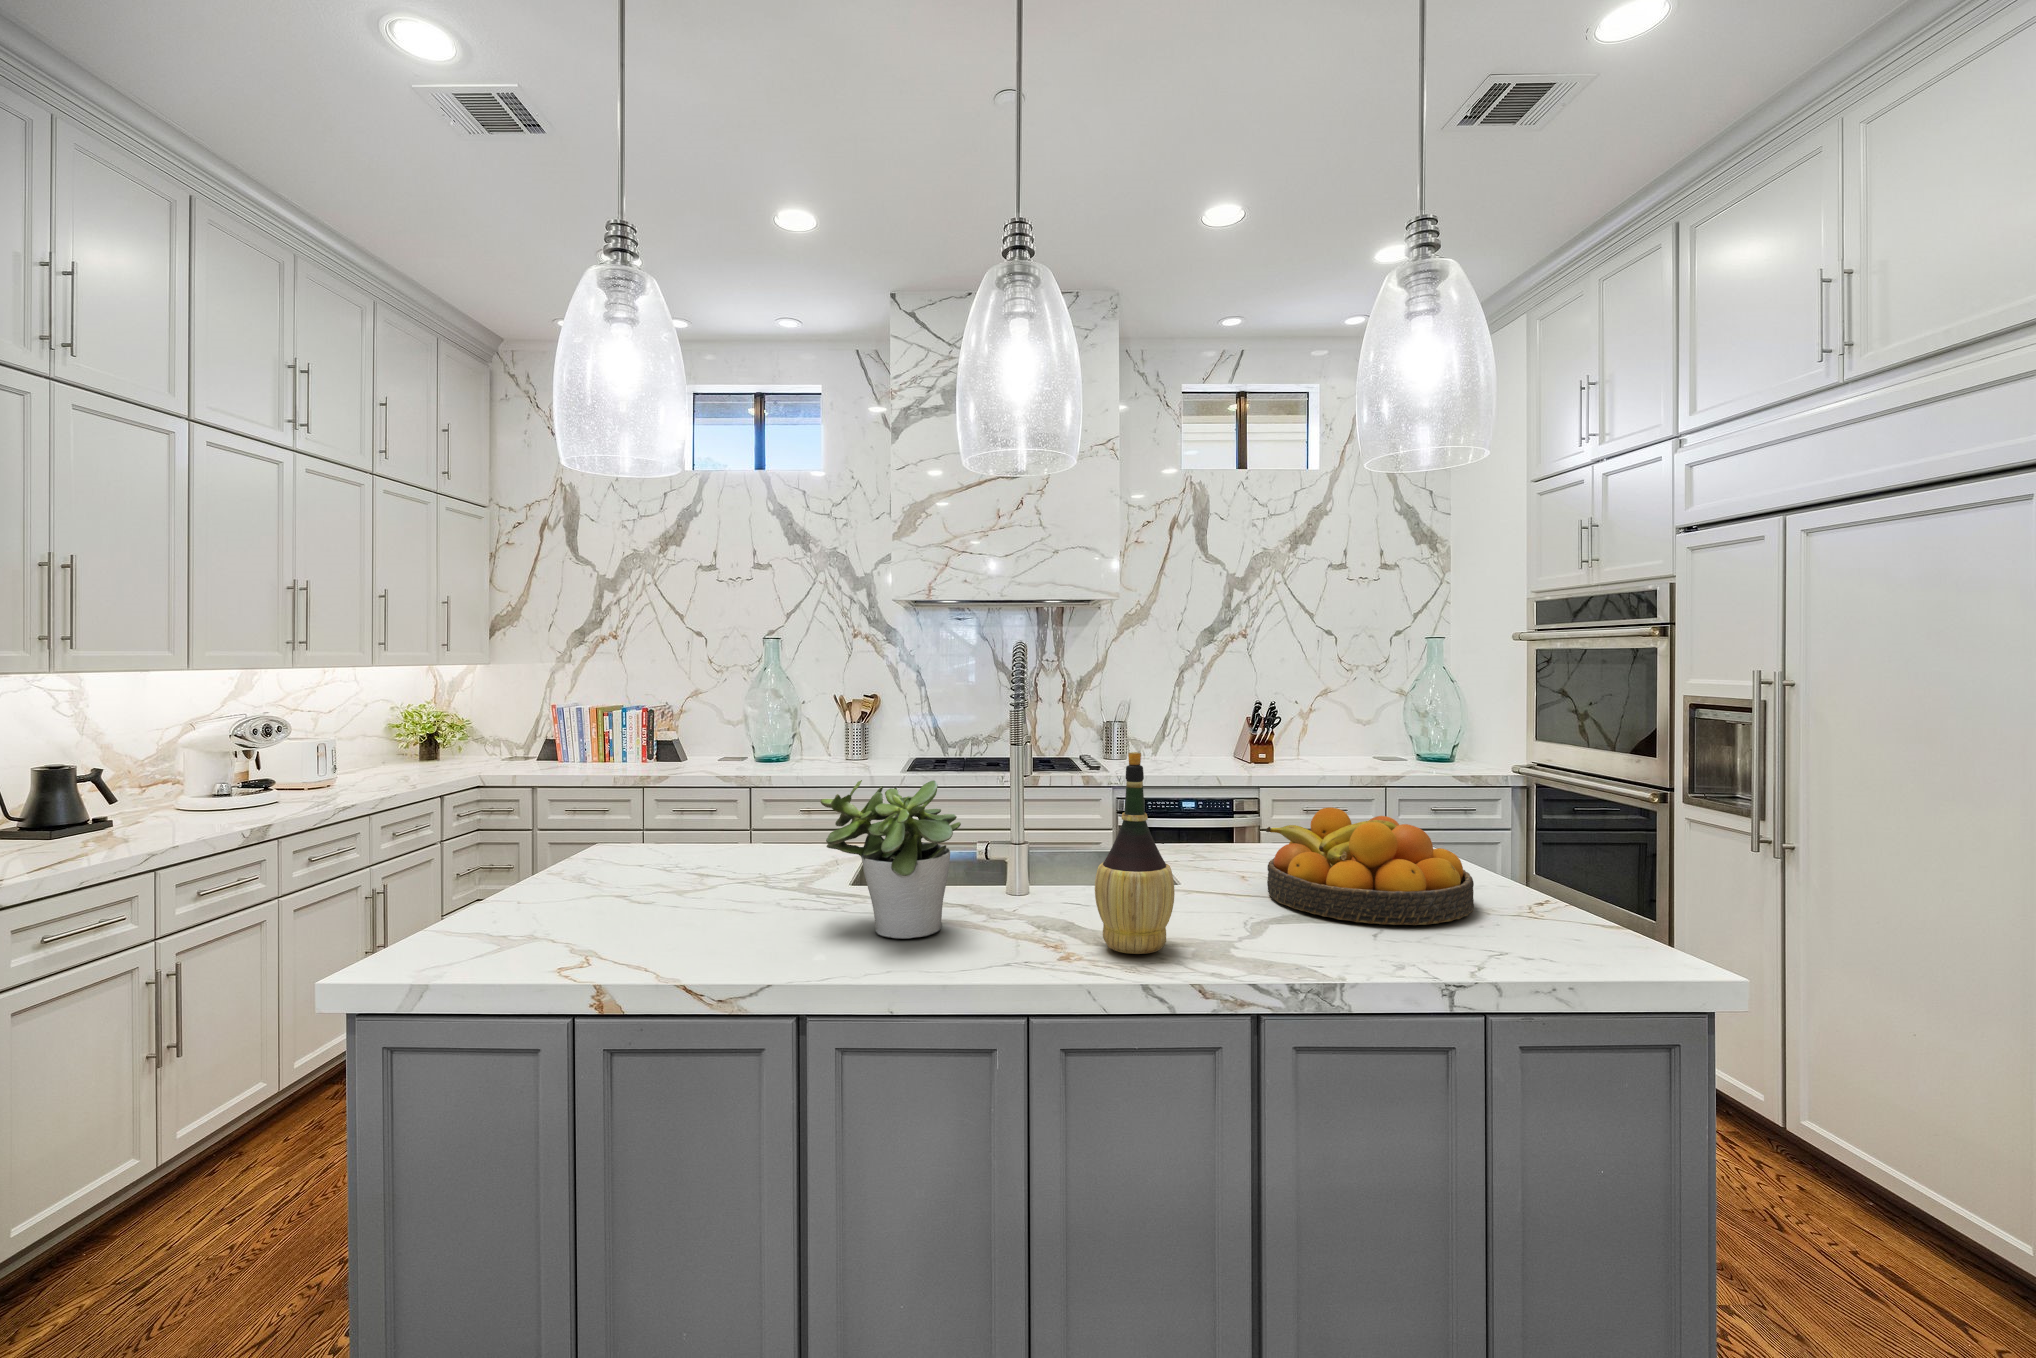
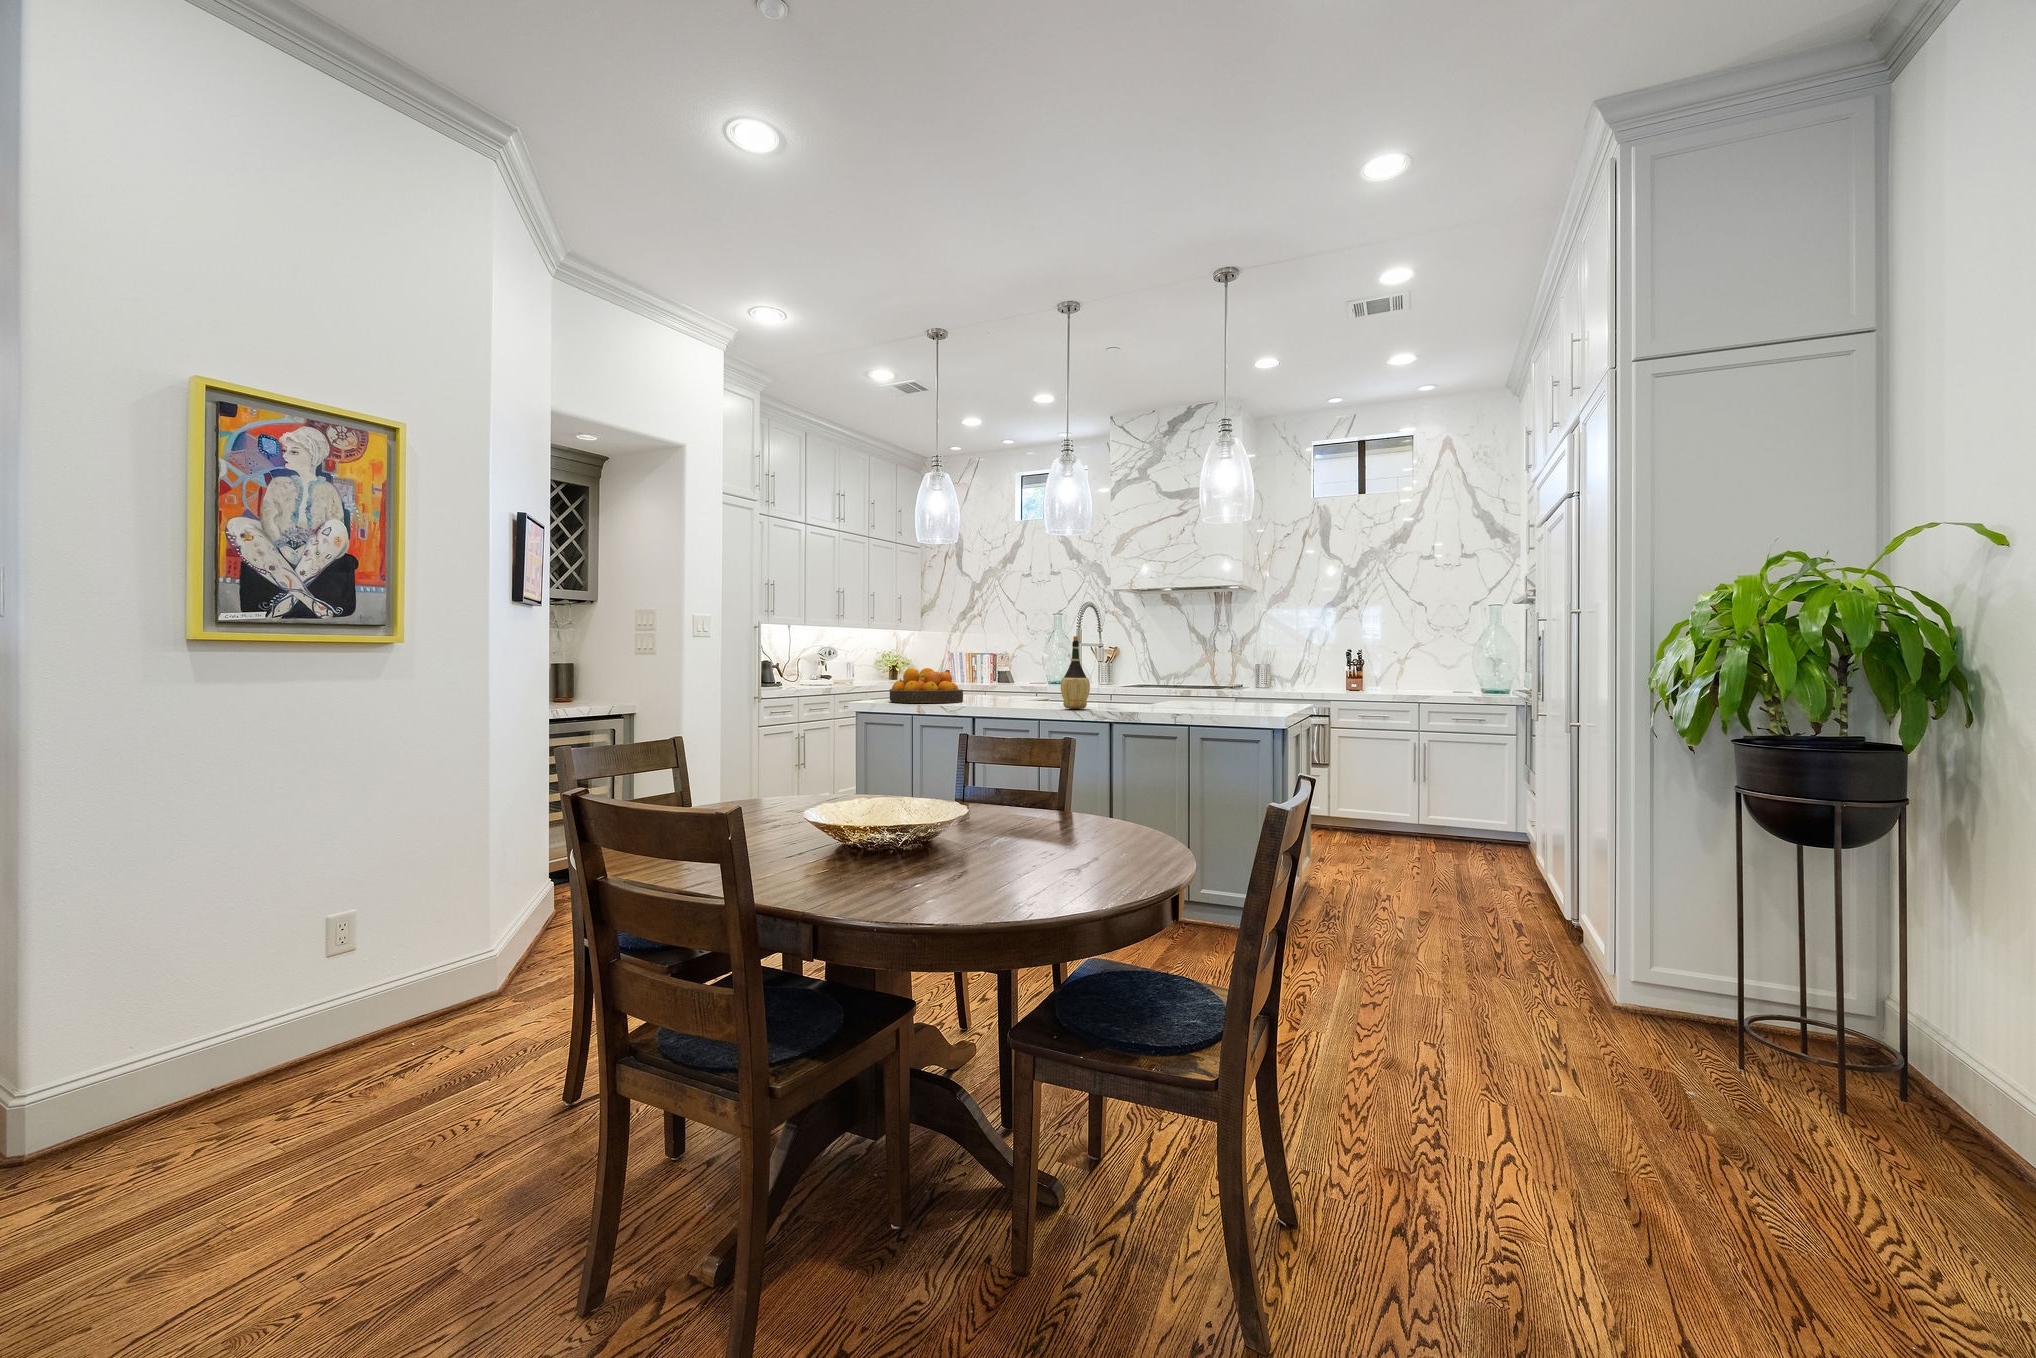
potted plant: present [821,780,961,939] -> none [980,648,1028,705]
fruit bowl: present [1266,807,1474,925] -> present [889,668,963,703]

